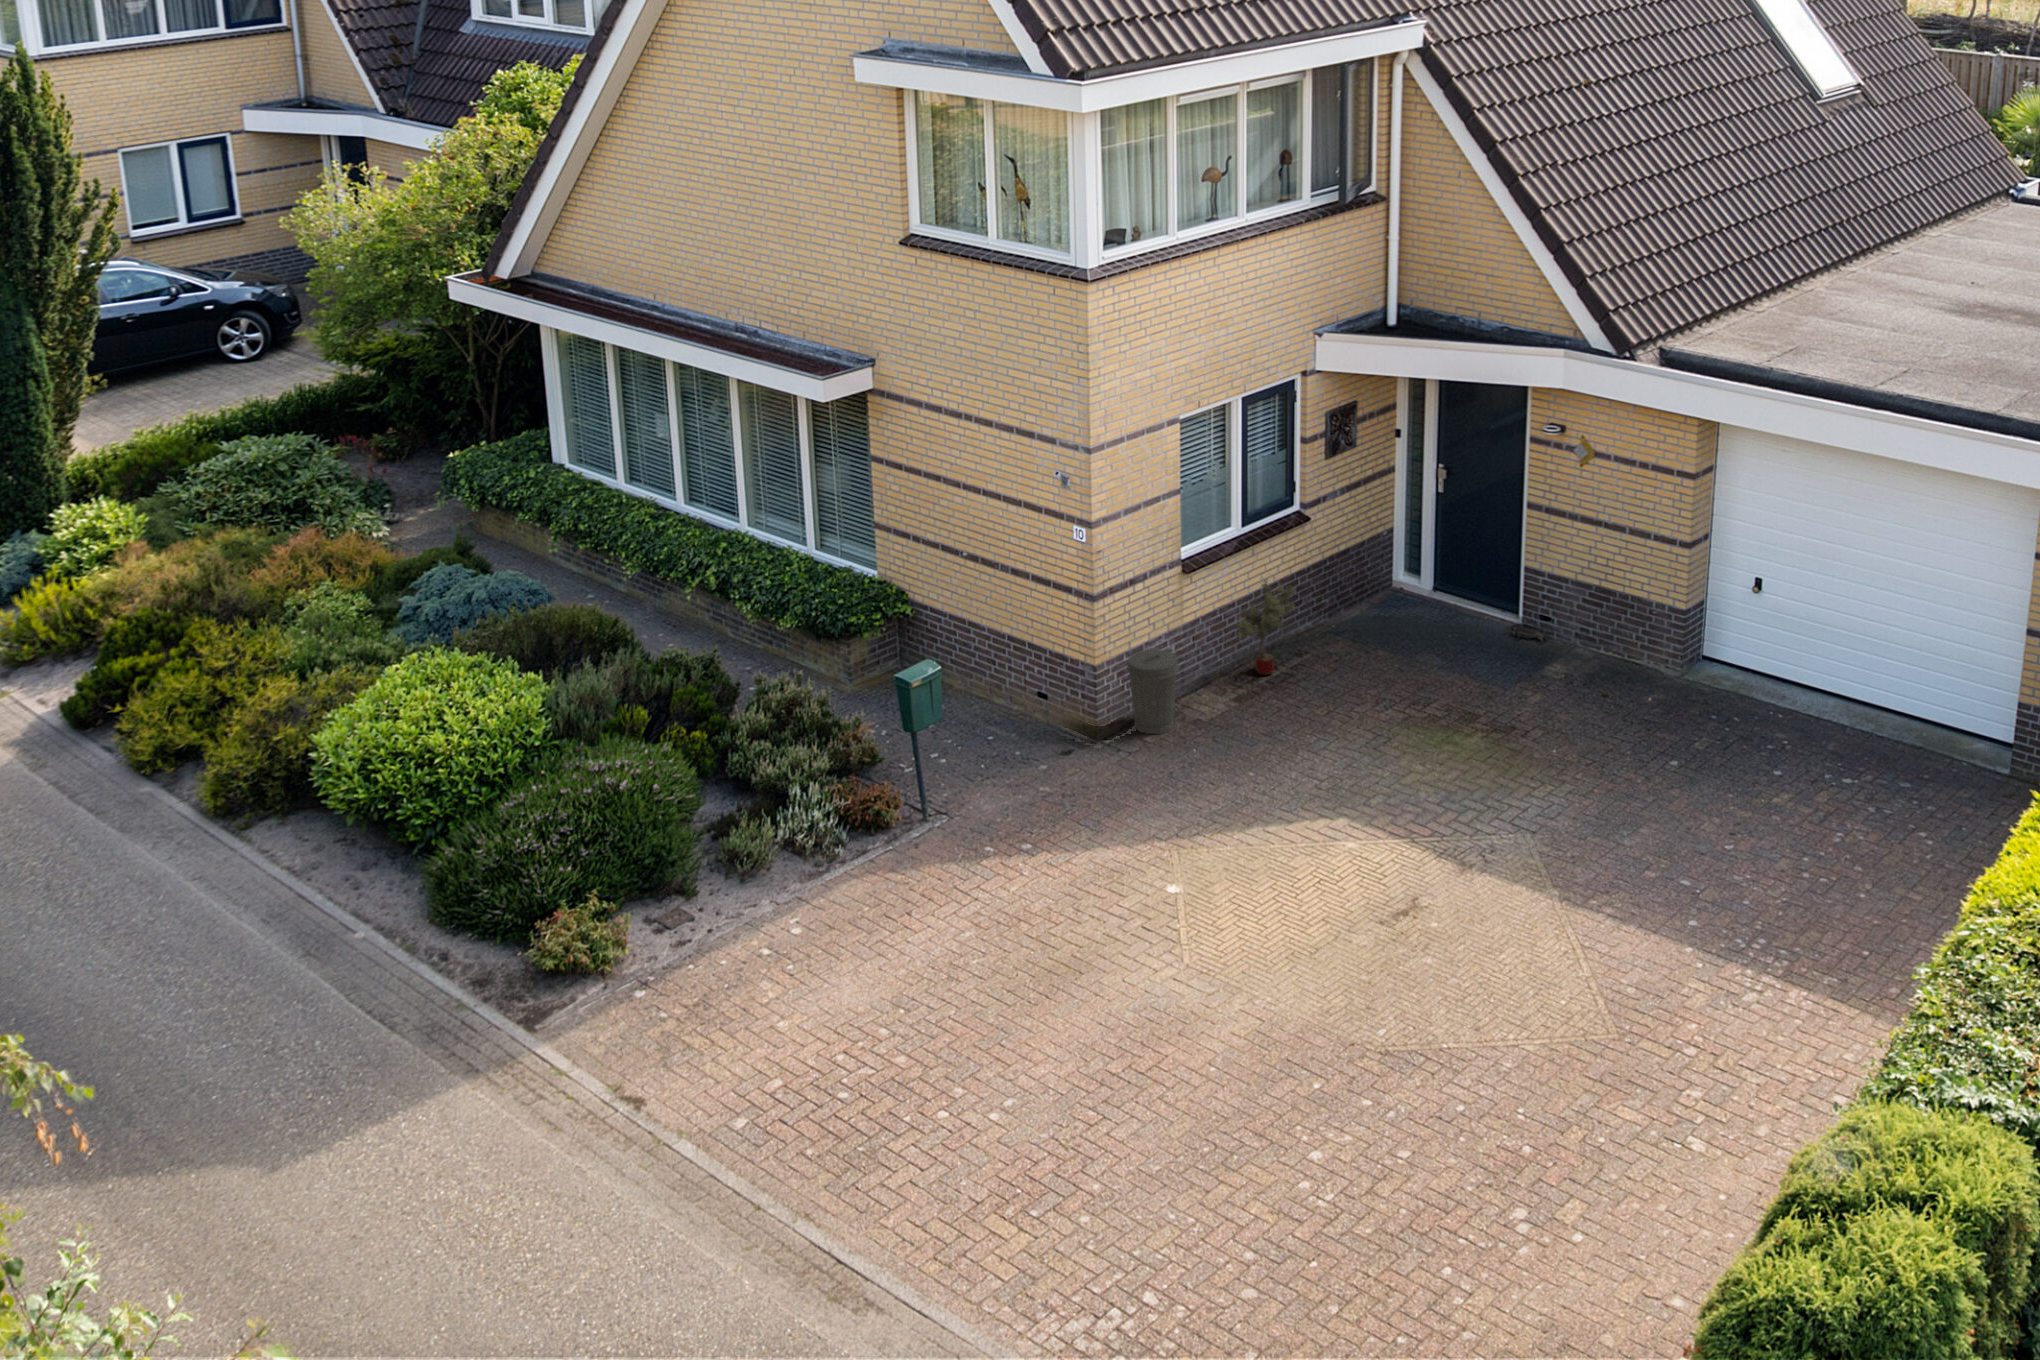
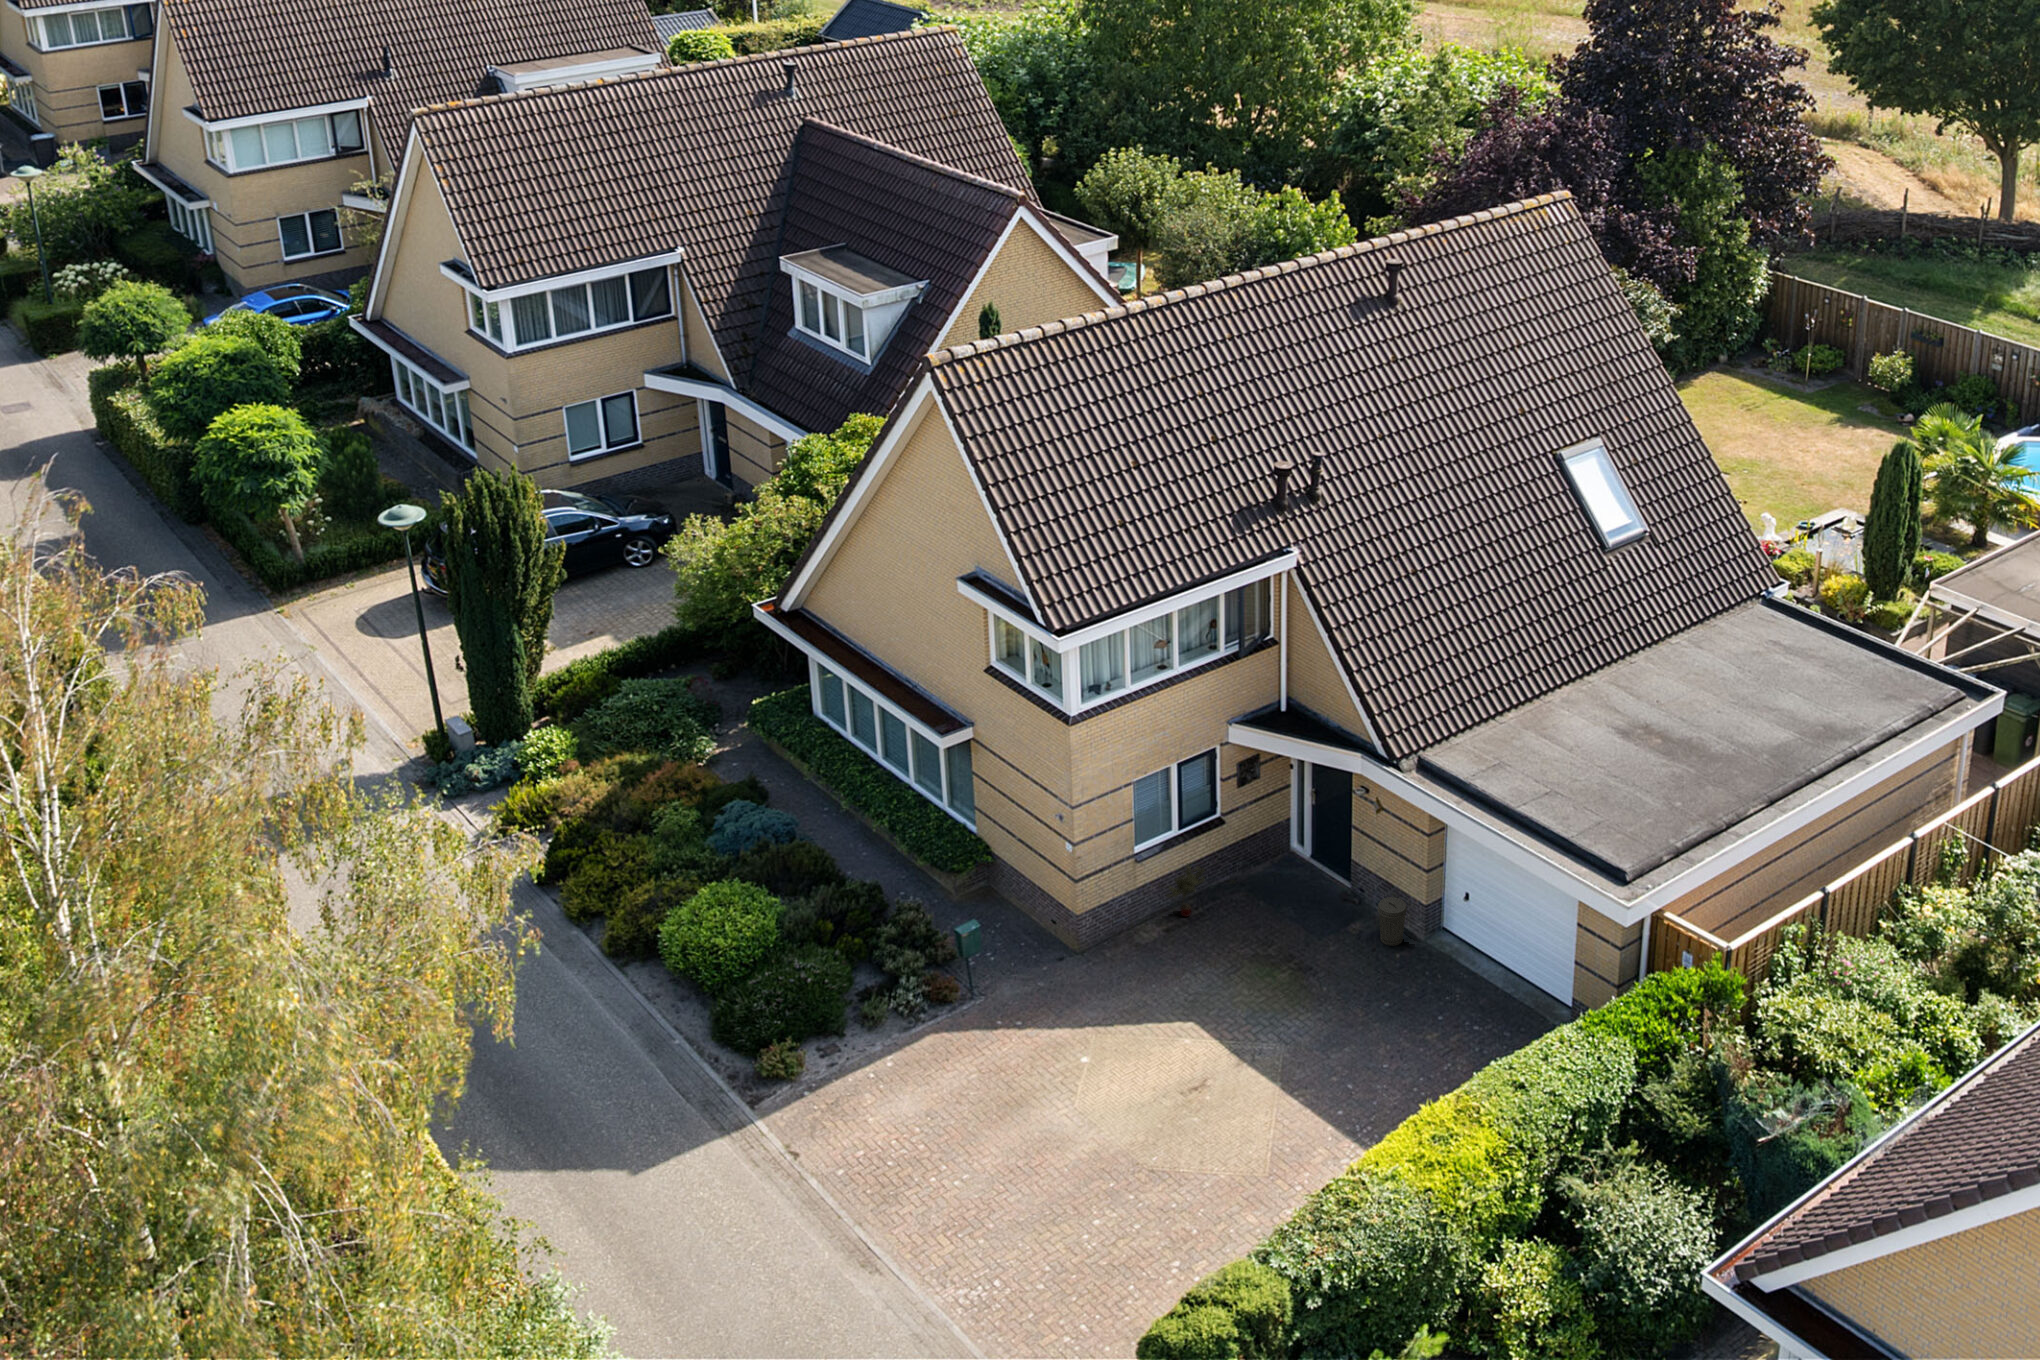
trash can: present [1127,649,1179,734] -> present [1378,897,1407,946]

